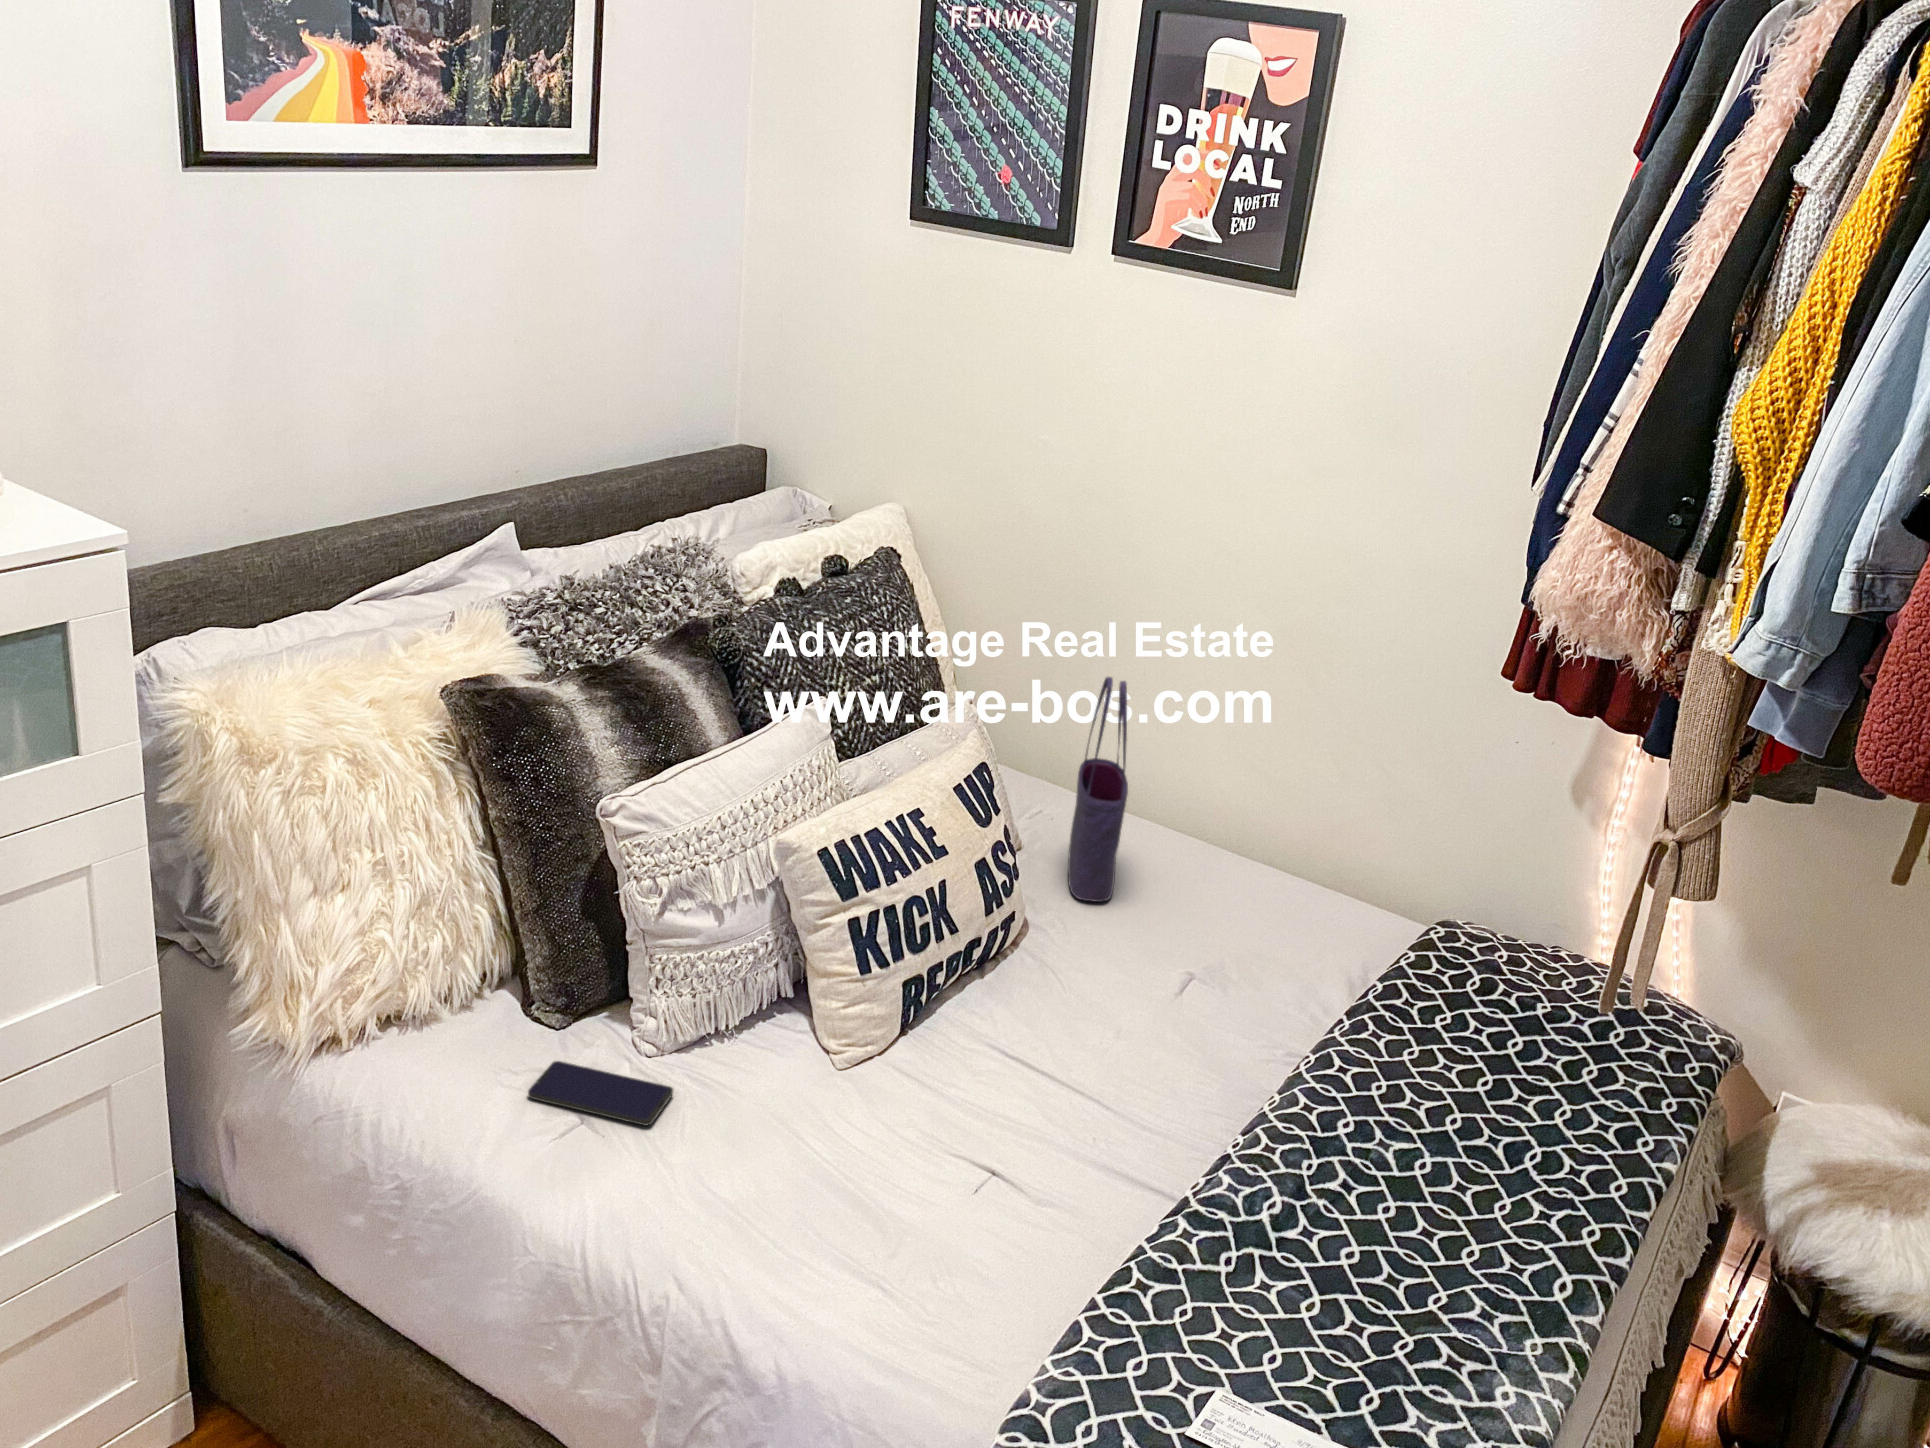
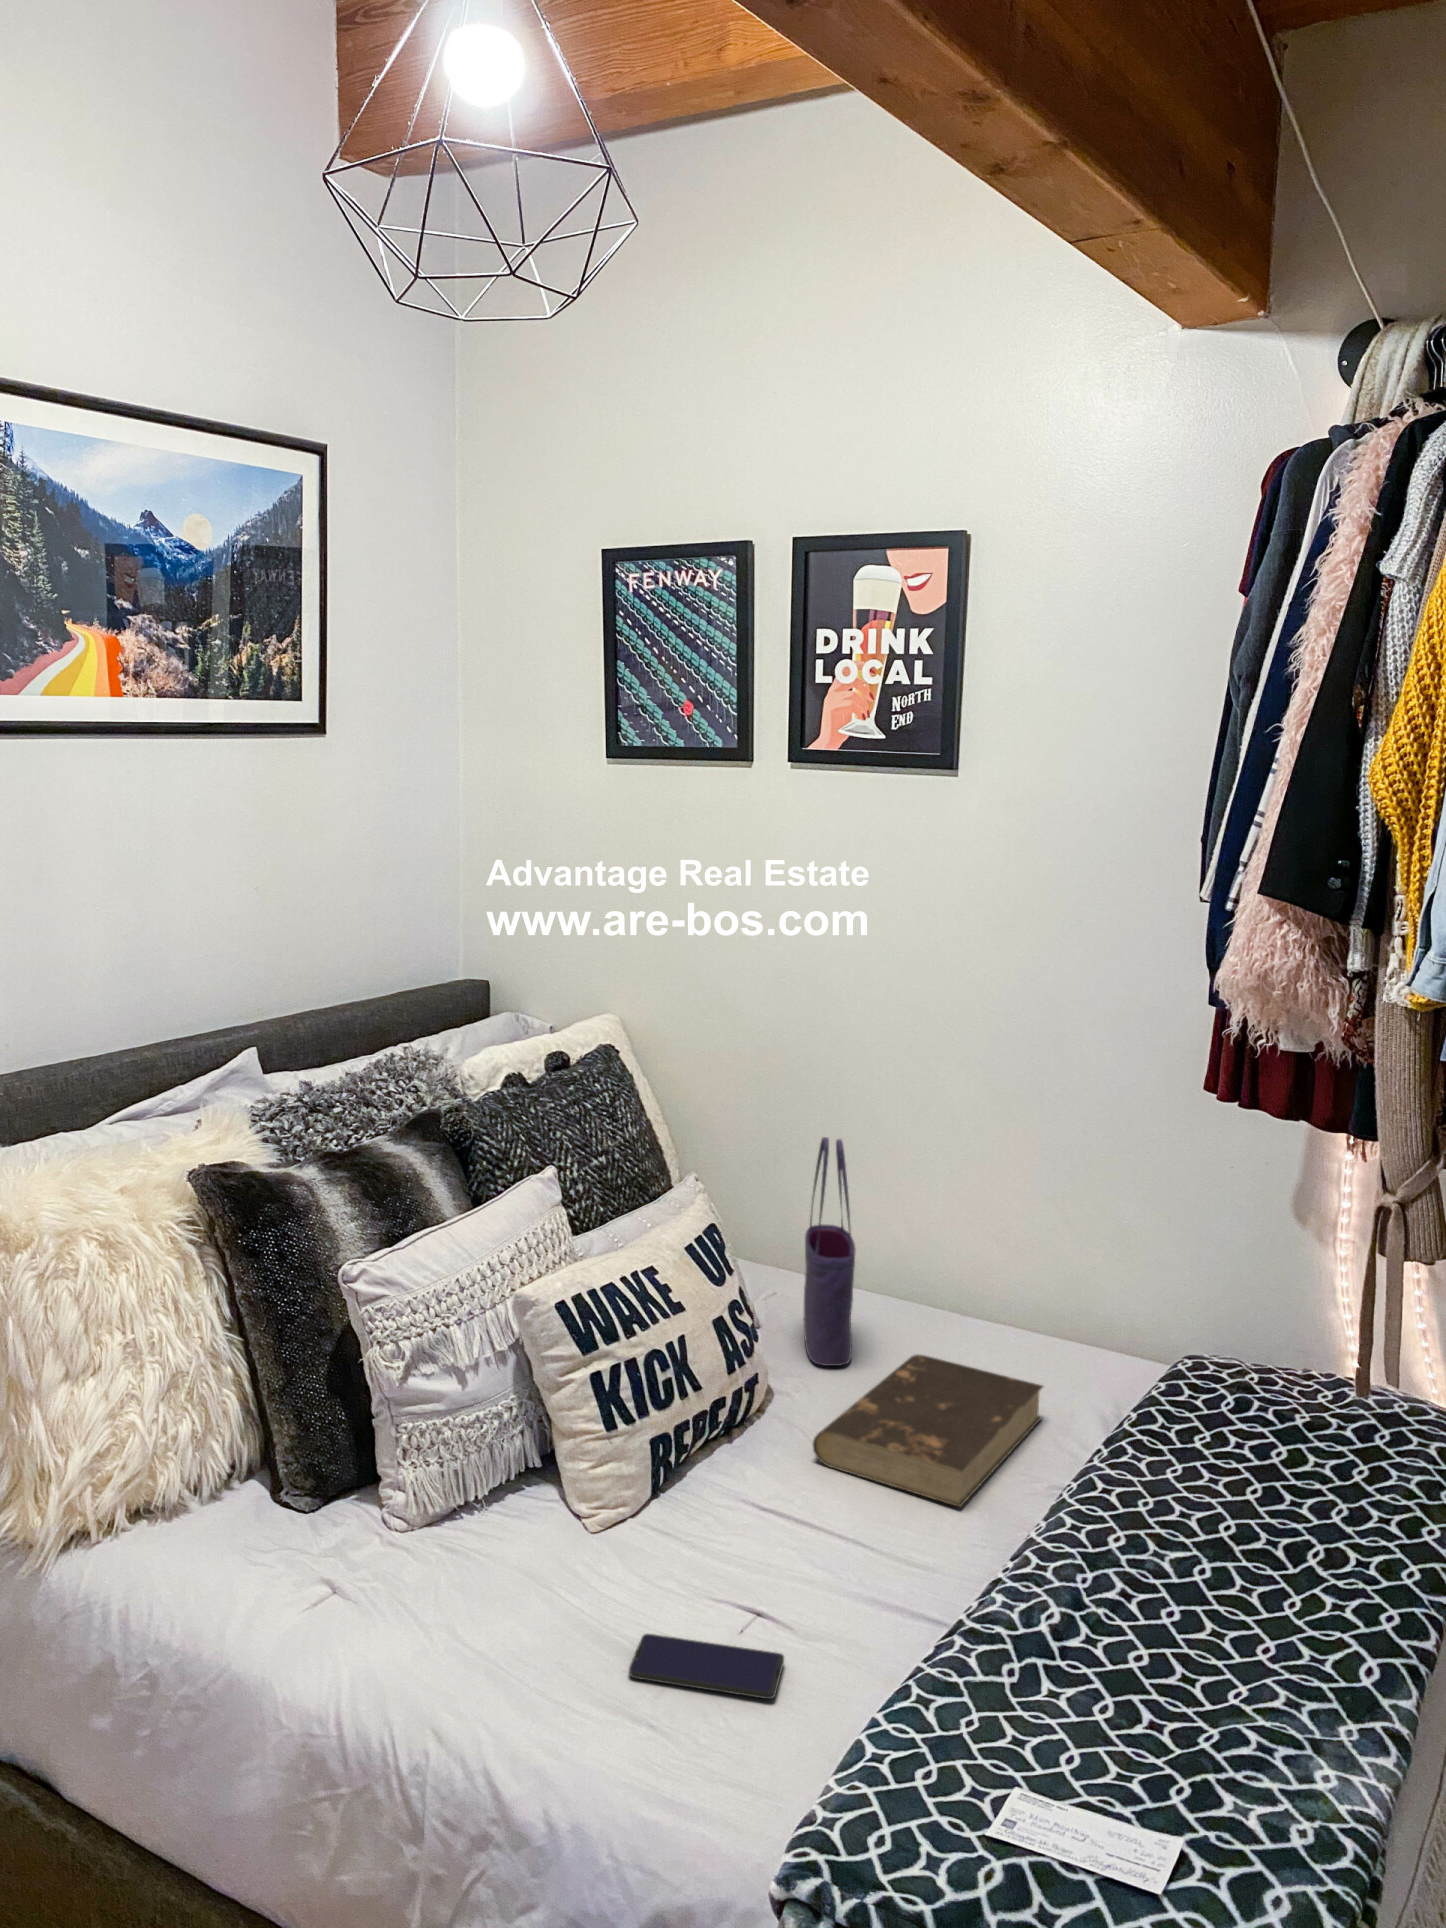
book: none [1063,900,1299,1069] -> present [813,1354,1043,1507]
smartphone: present [528,1061,673,1126] -> present [629,1634,784,1699]

